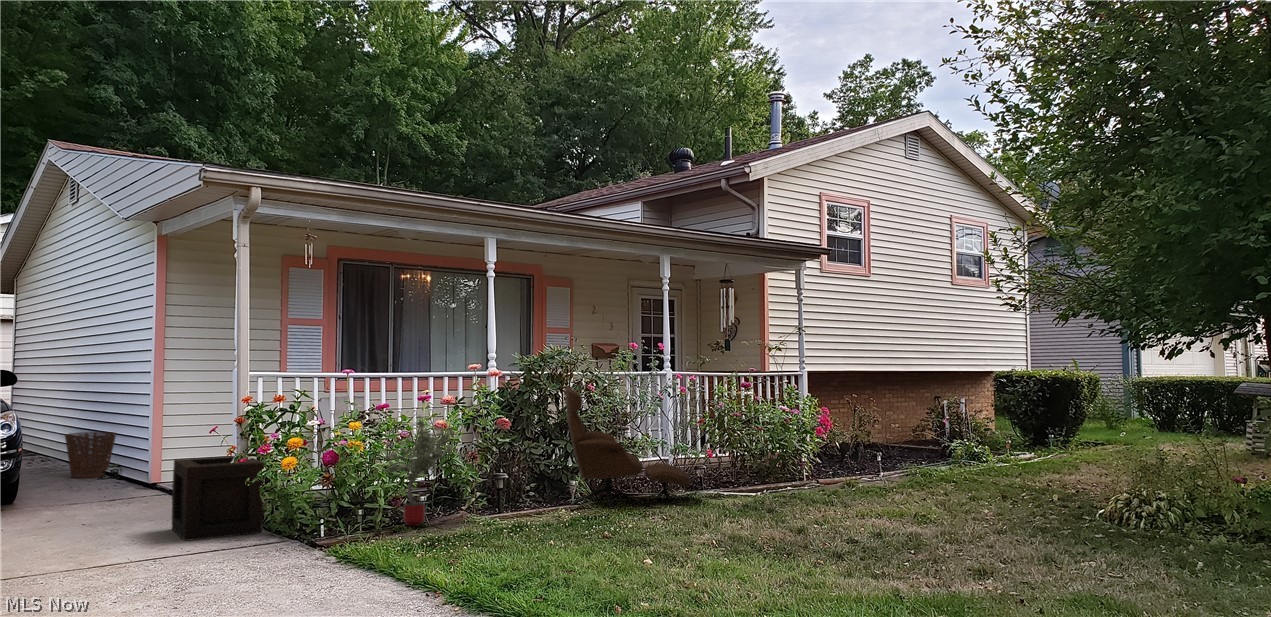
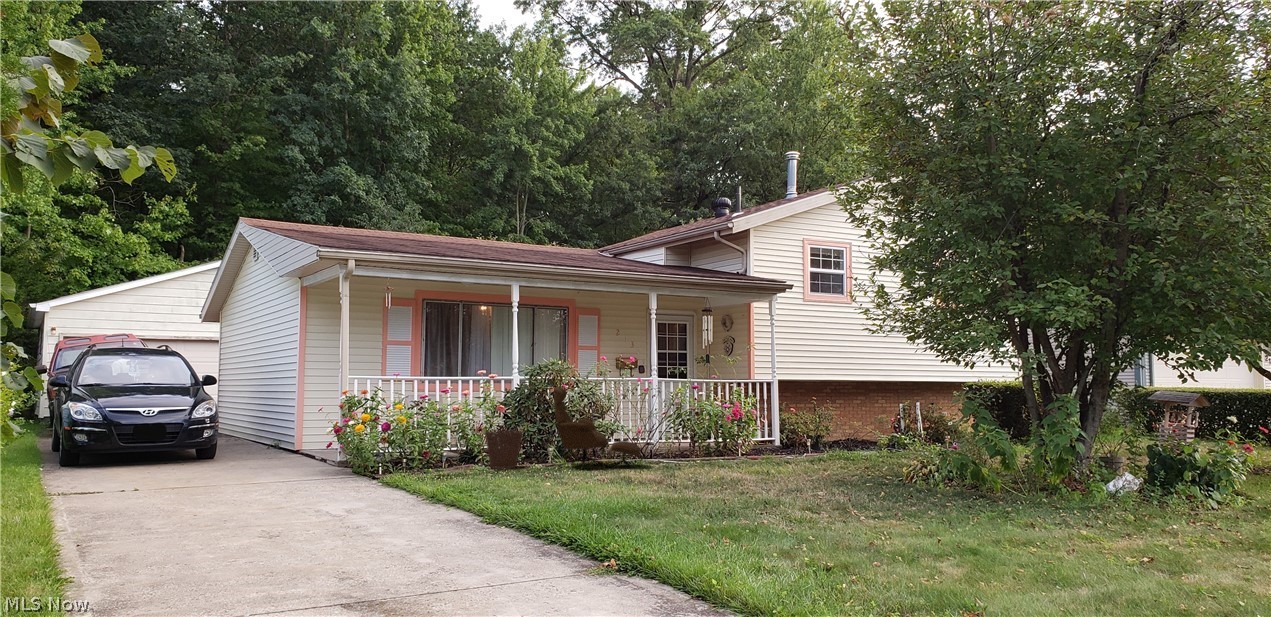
potted tree: present [376,415,454,526] -> none [418,403,473,474]
basket: present [65,432,116,478] -> present [485,430,522,469]
wooden crate: present [172,456,264,541] -> none [299,428,352,477]

